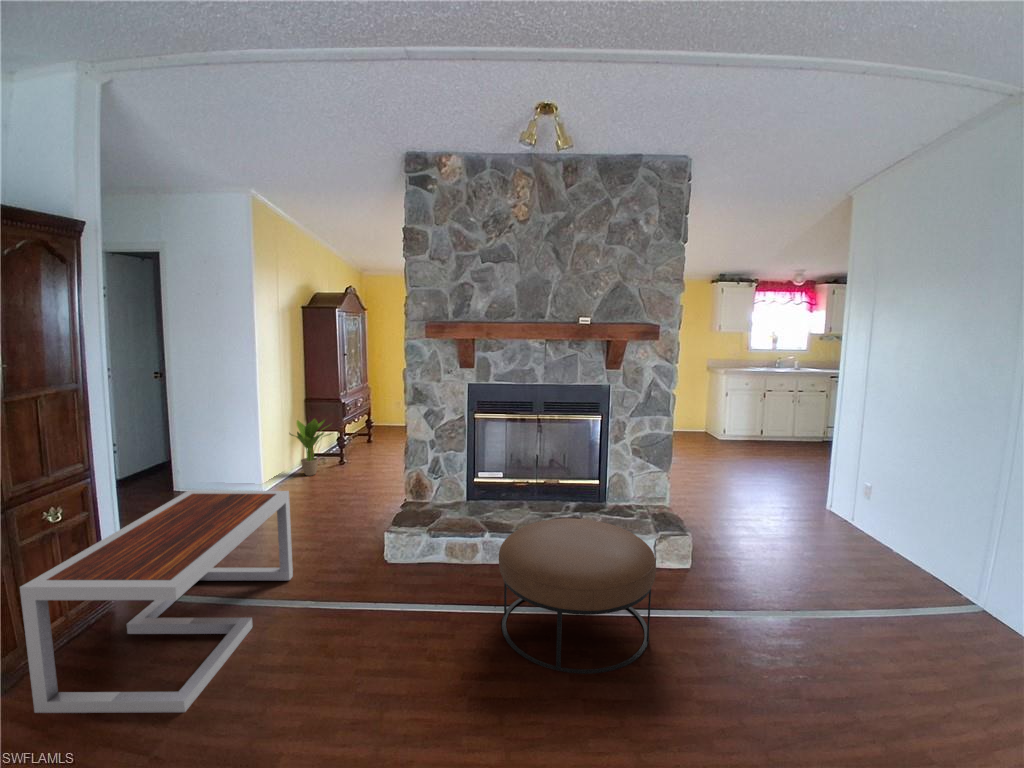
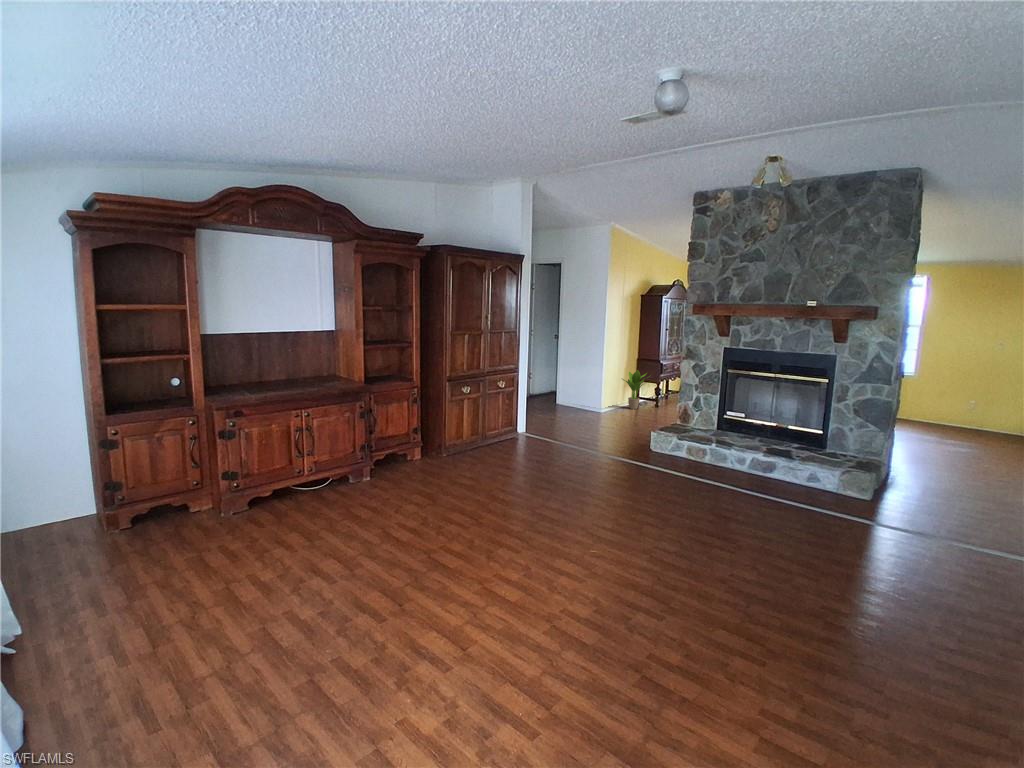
coffee table: present [20,490,293,713] -> none [489,391,601,472]
ottoman: present [499,518,656,674] -> none [696,435,807,520]

